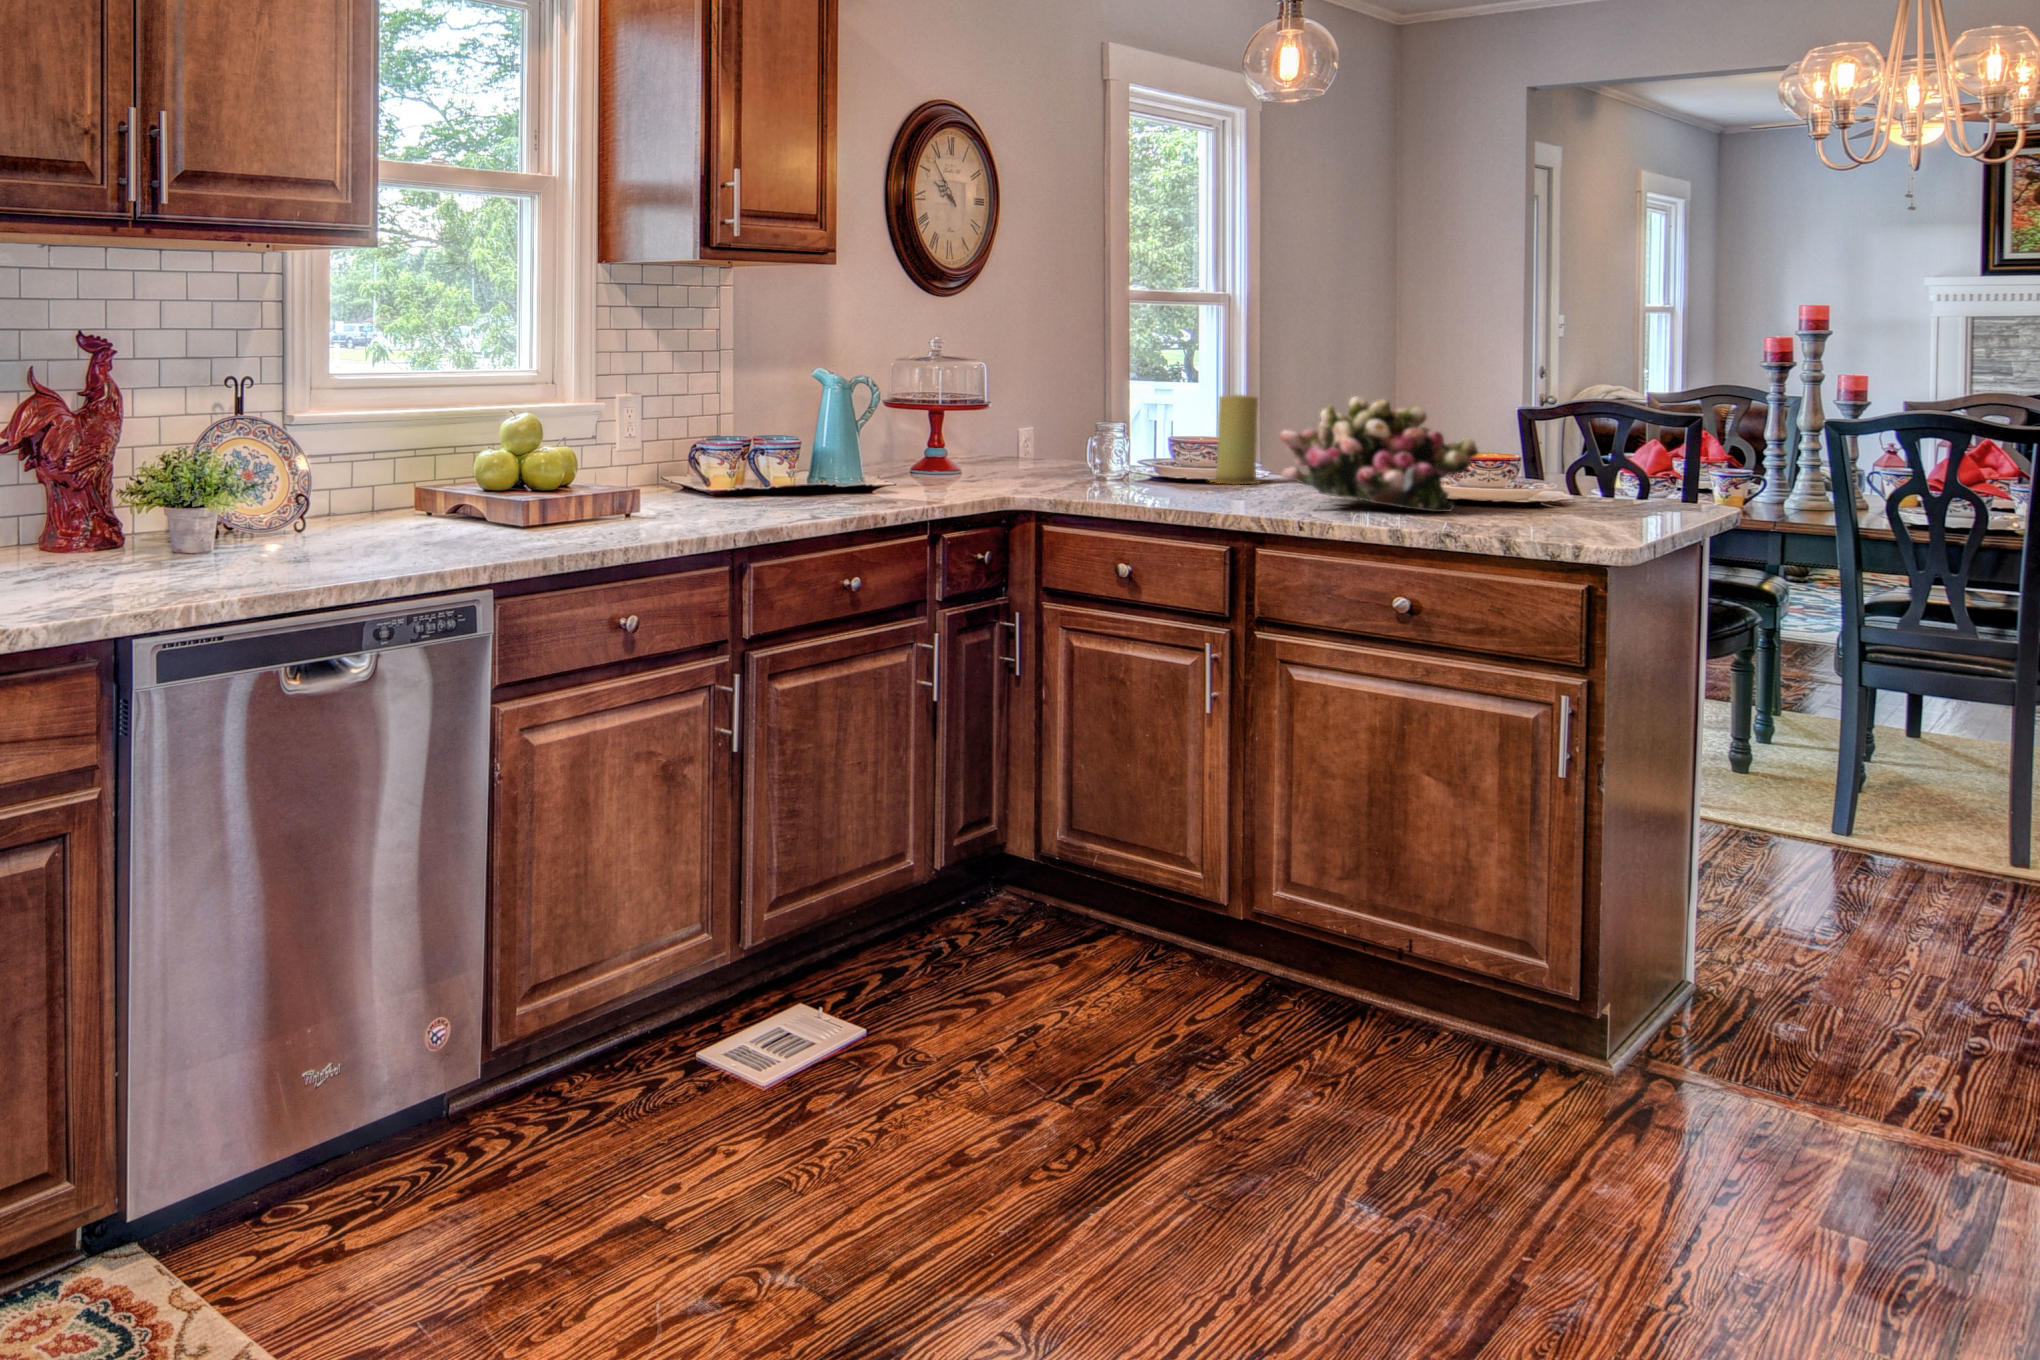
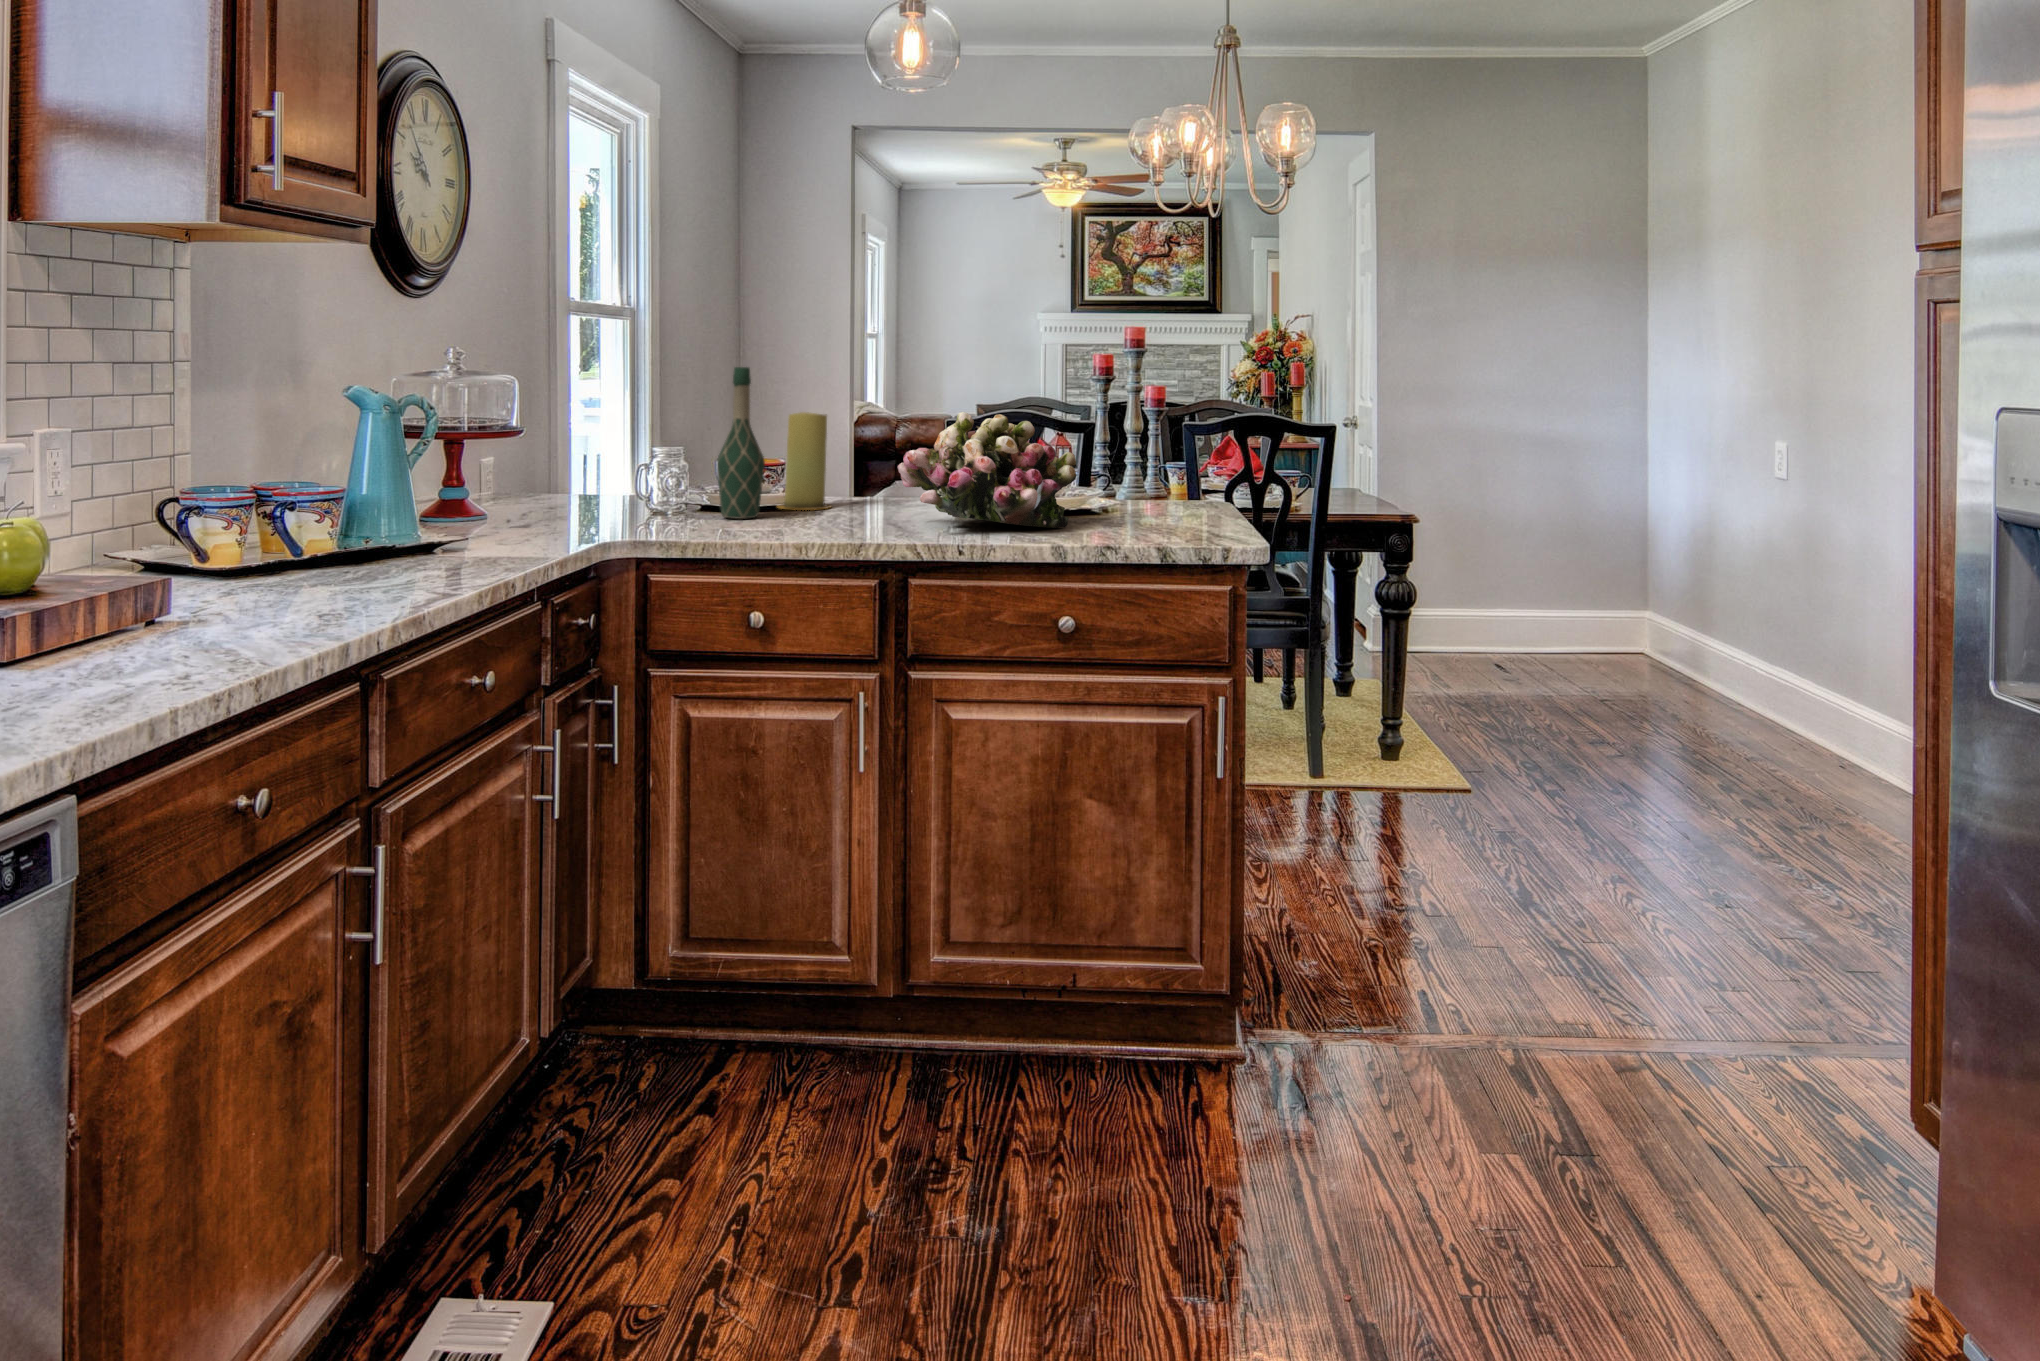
wine bottle: none [1135,353,1180,486] -> present [716,367,765,519]

